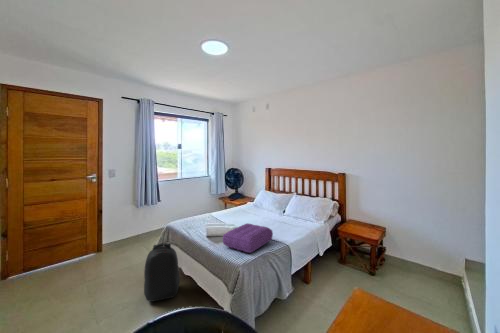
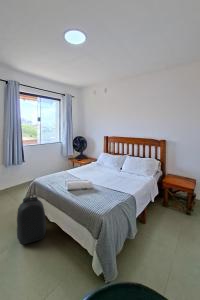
pillow: present [223,223,273,253] -> none [83,179,120,203]

